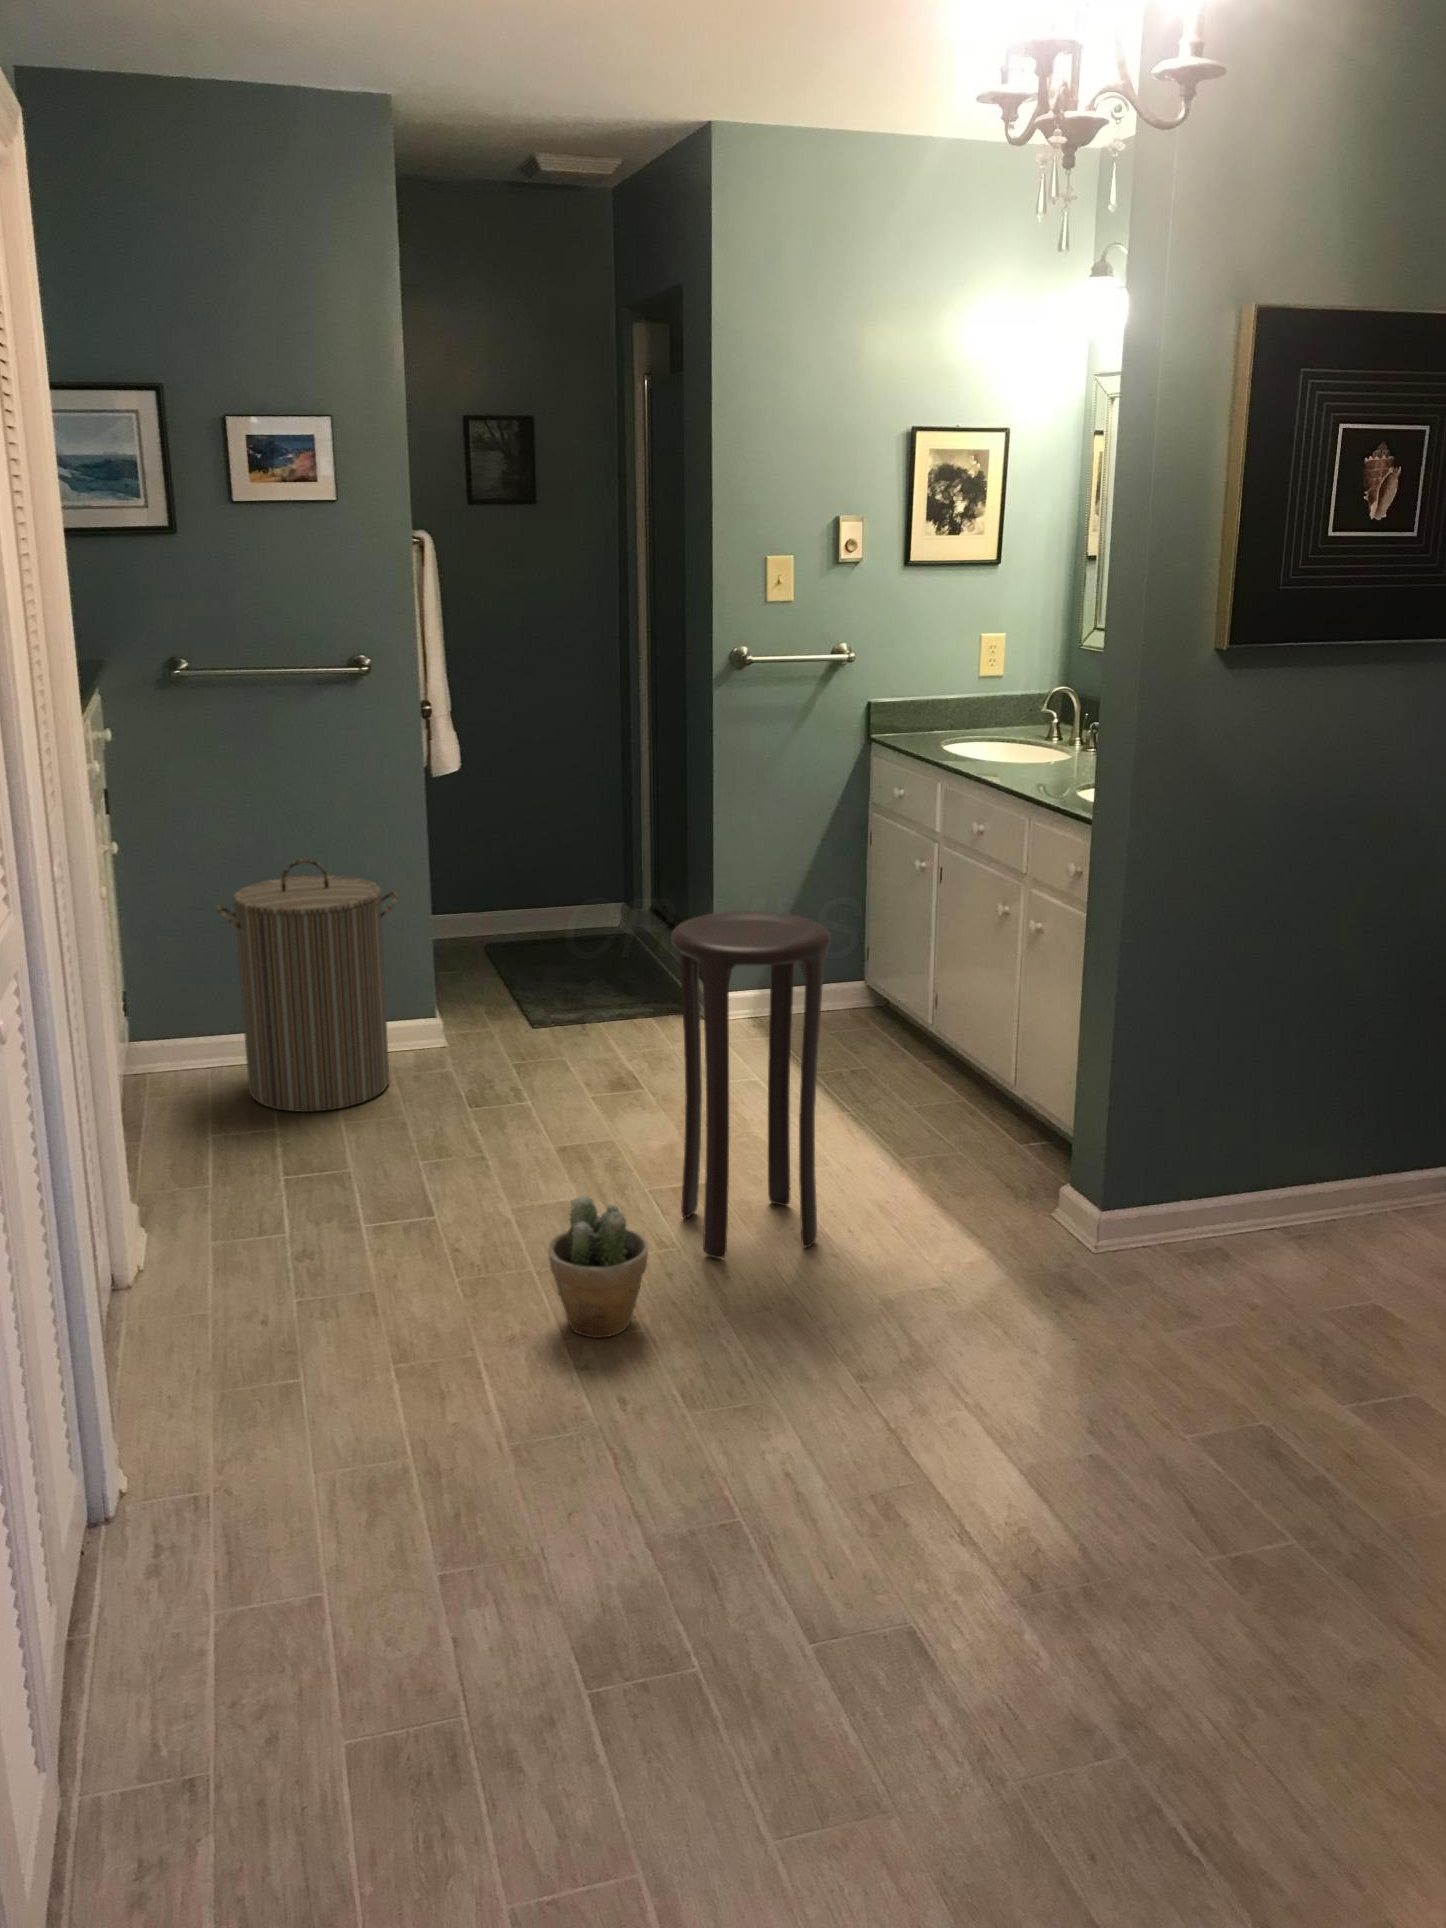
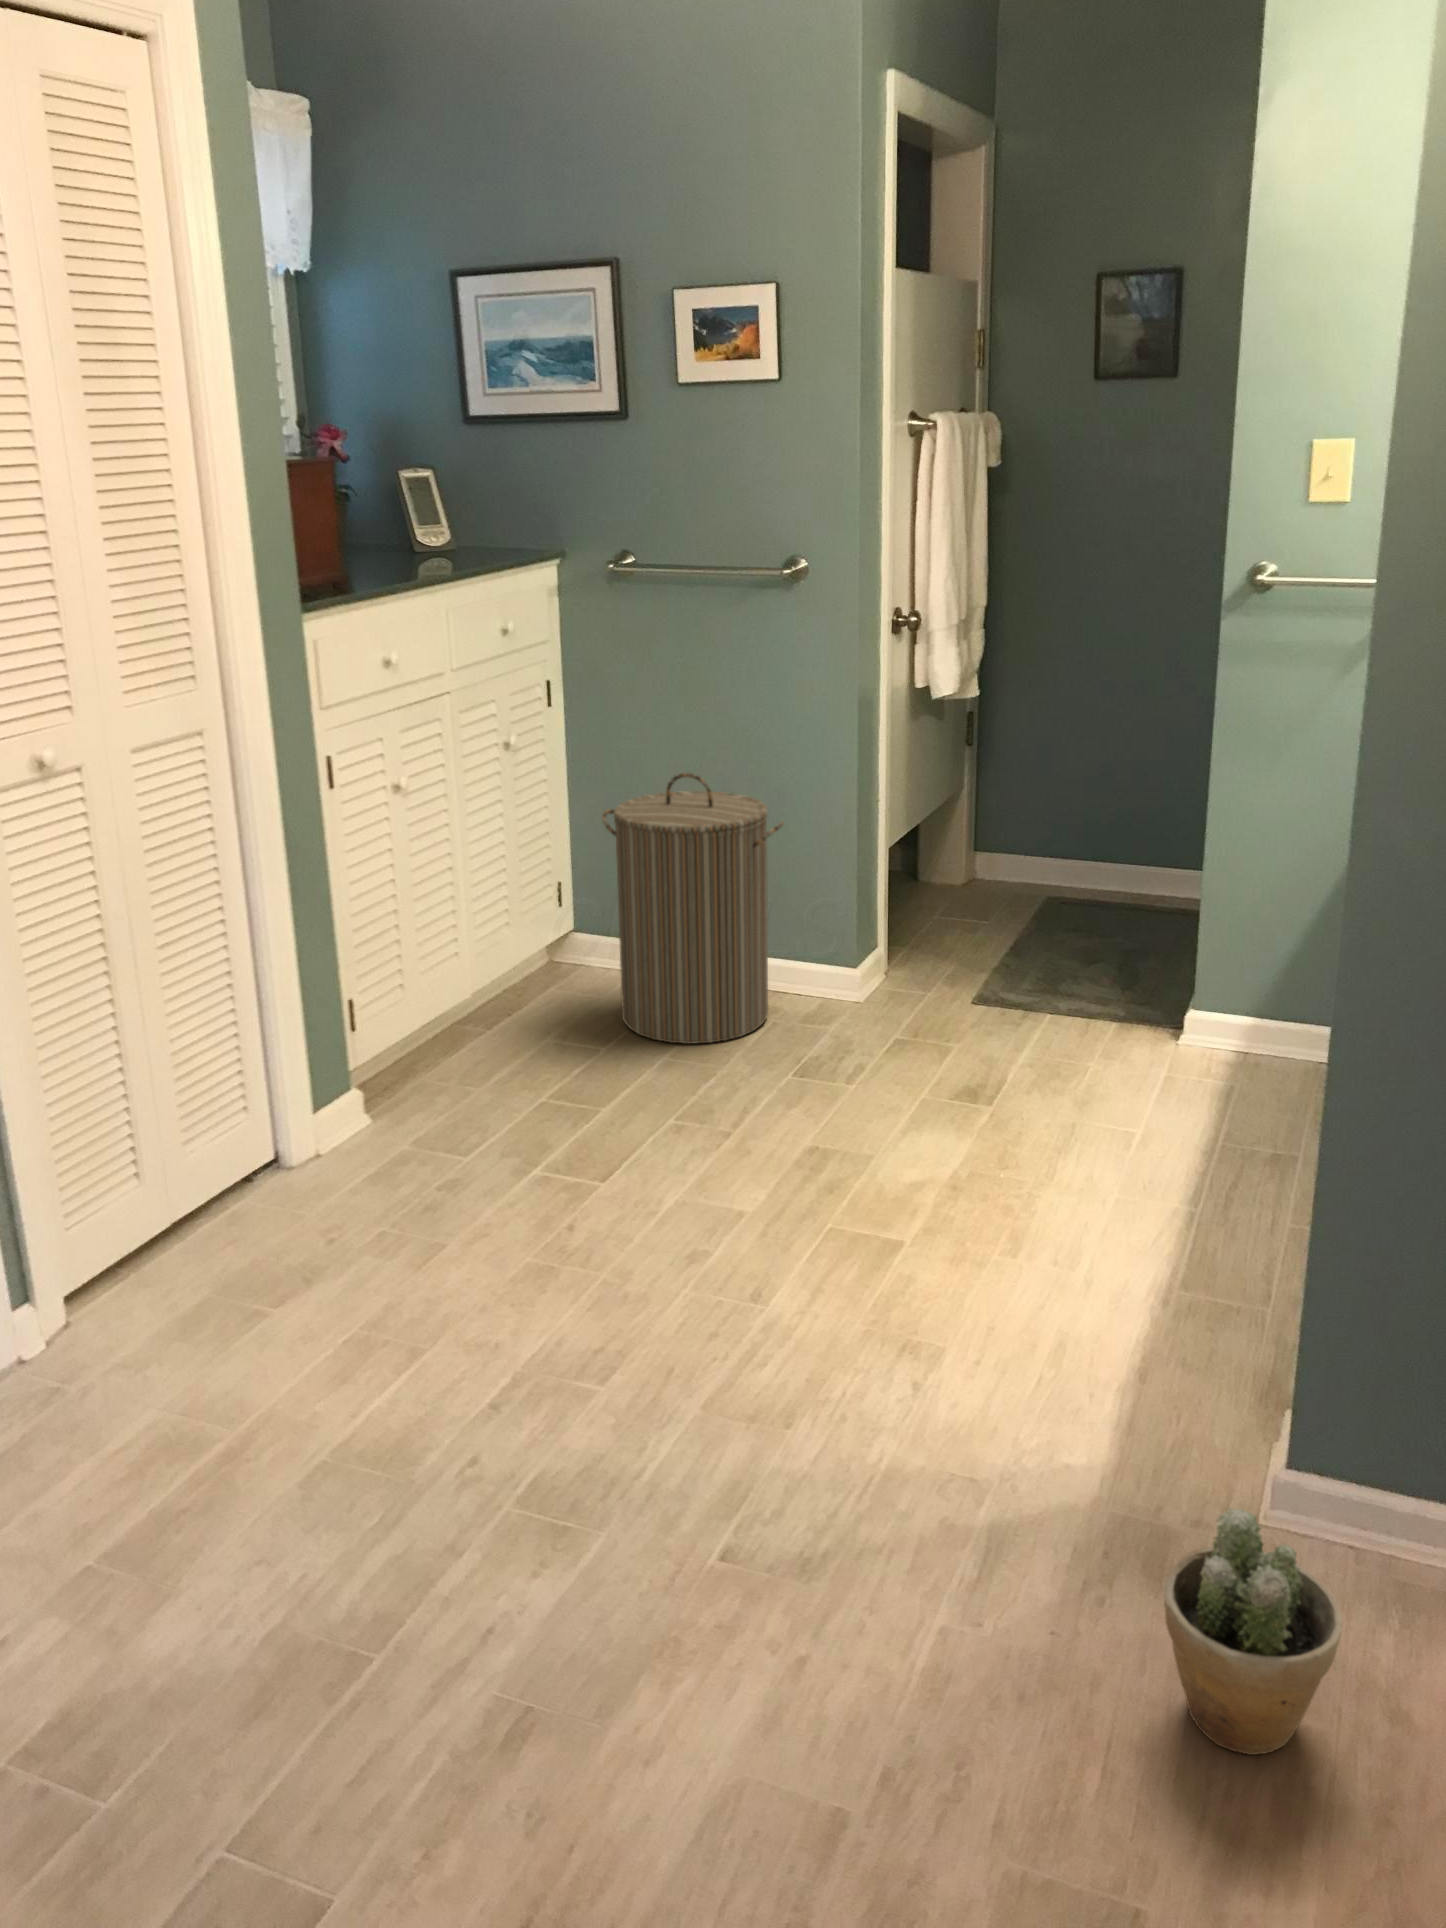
stool: present [671,911,831,1258] -> none [773,902,985,1354]
potted plant: present [548,1197,648,1338] -> present [1163,1508,1342,1755]

